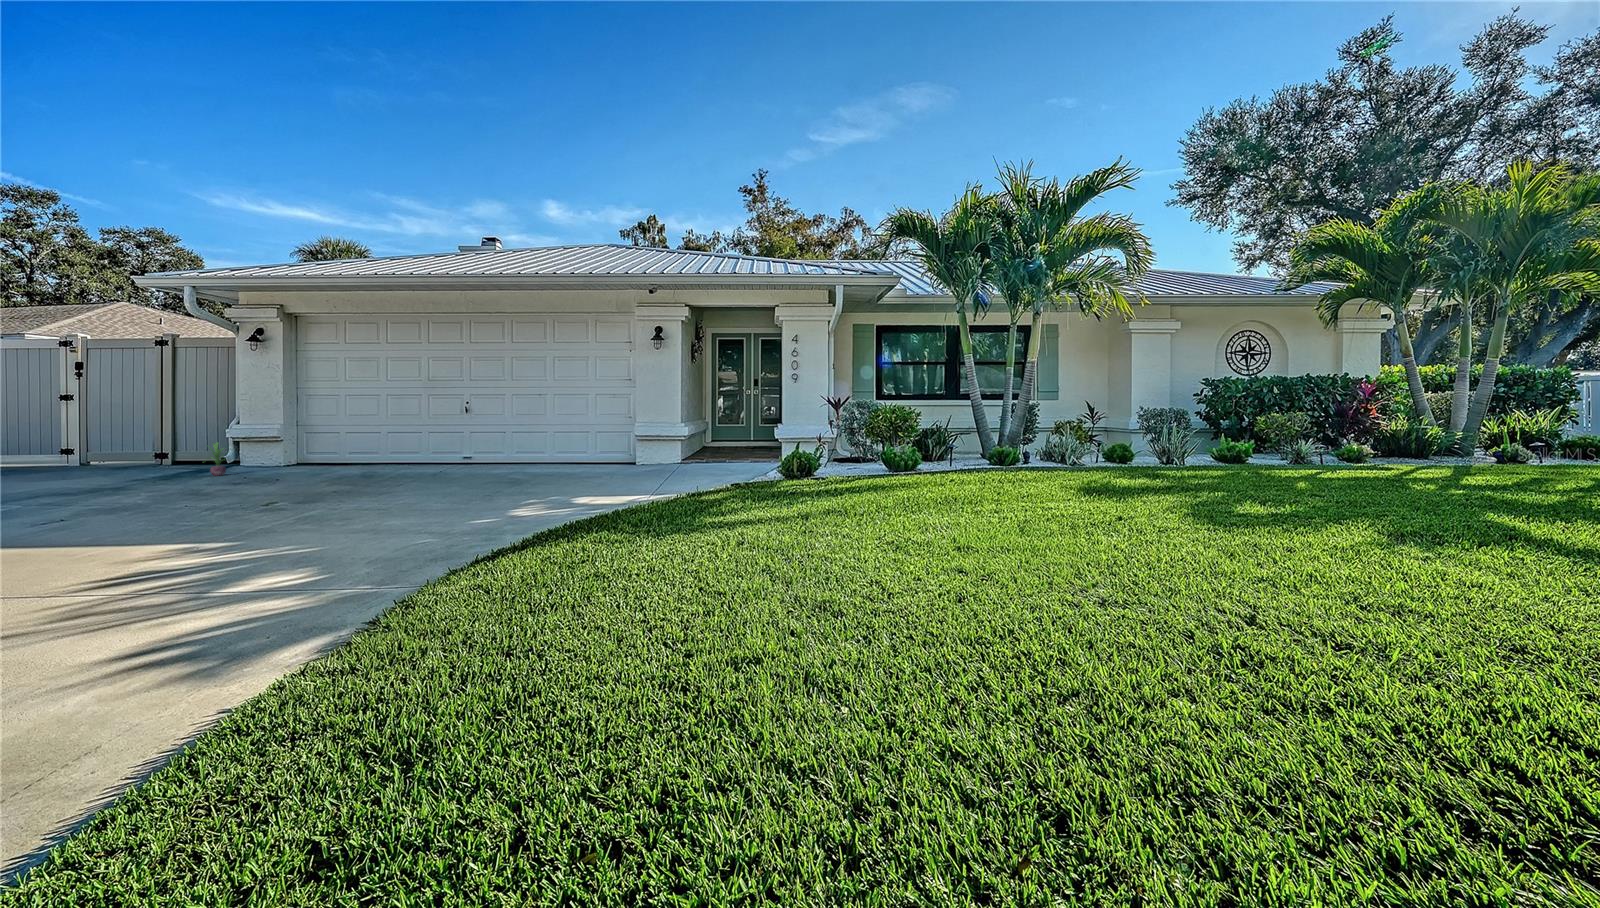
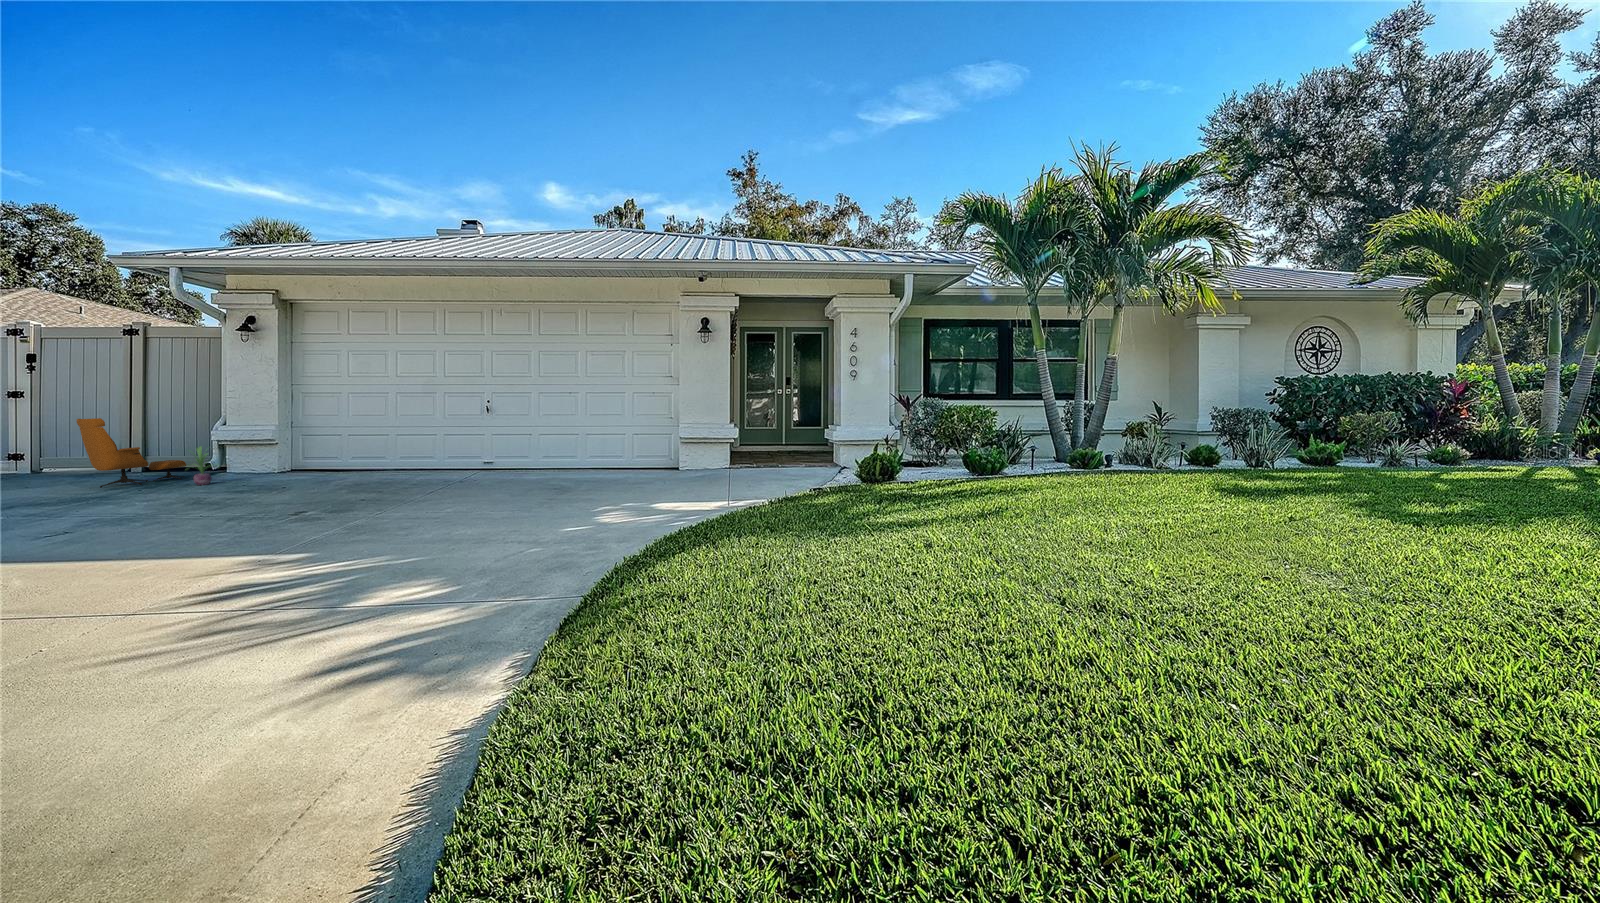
lounge chair: none [112,417,209,478] -> present [77,418,186,488]

